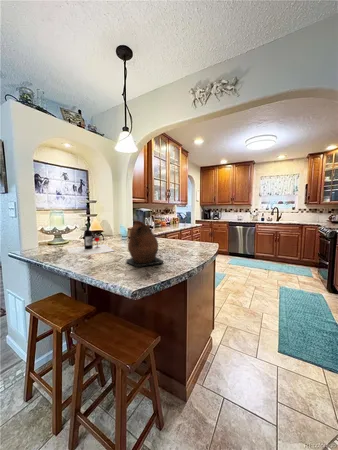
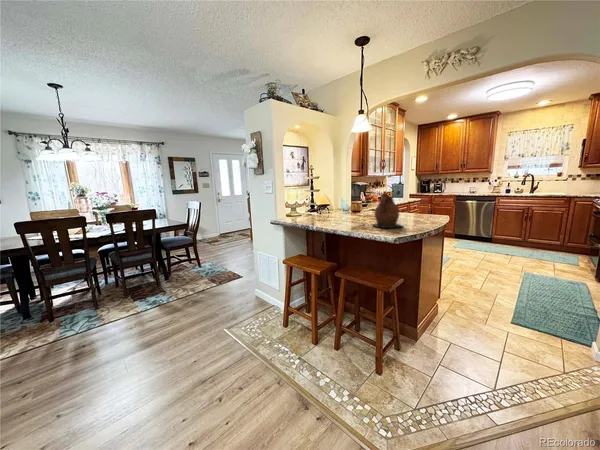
wine bottle: present [67,224,114,255] -> none [310,198,353,223]

